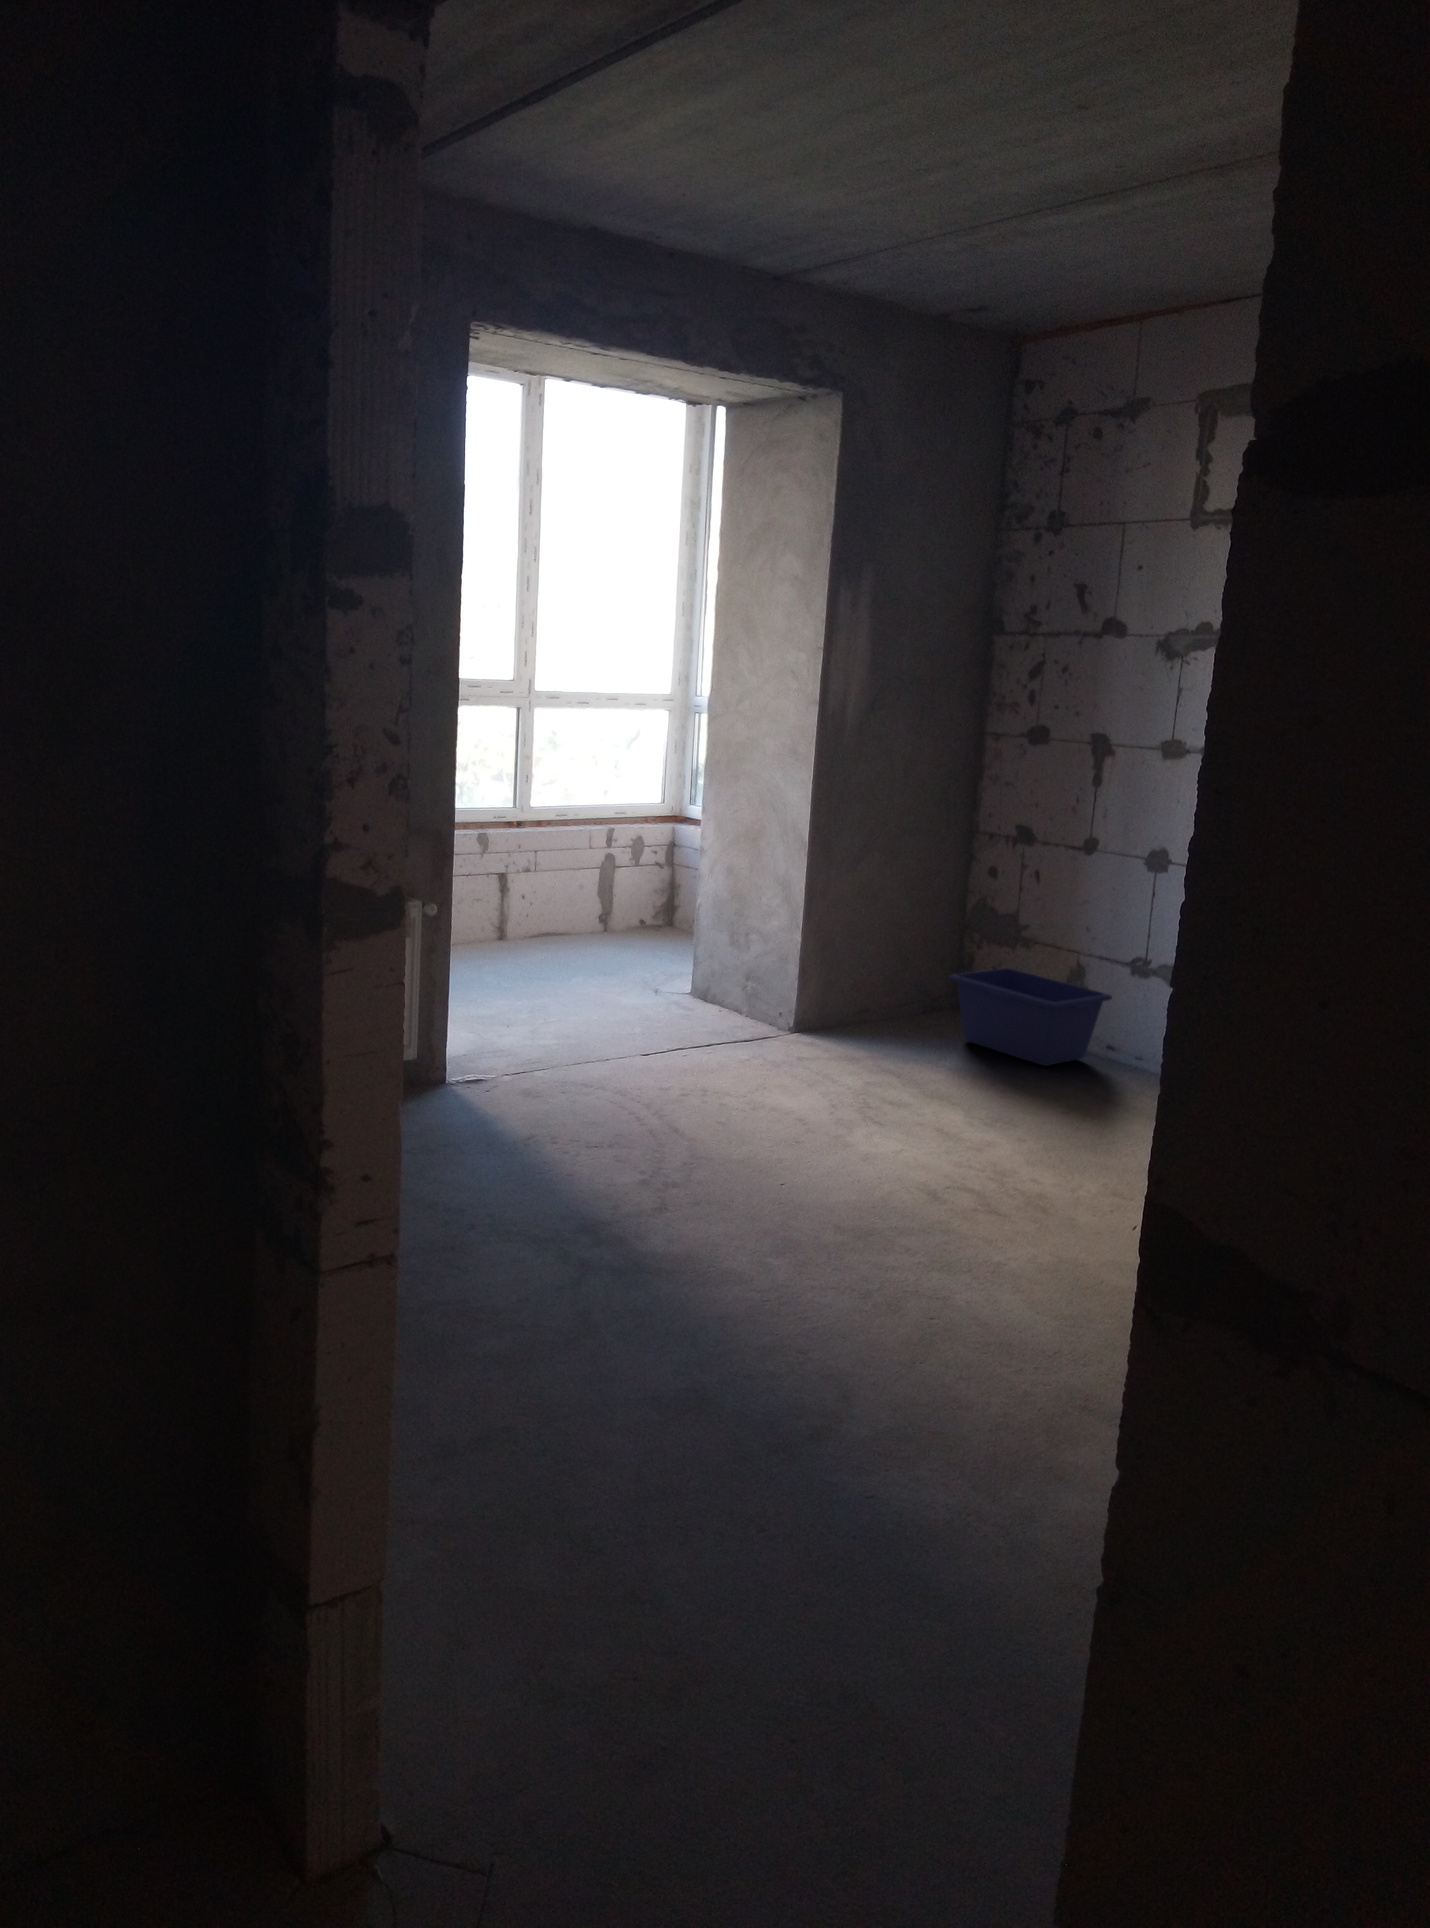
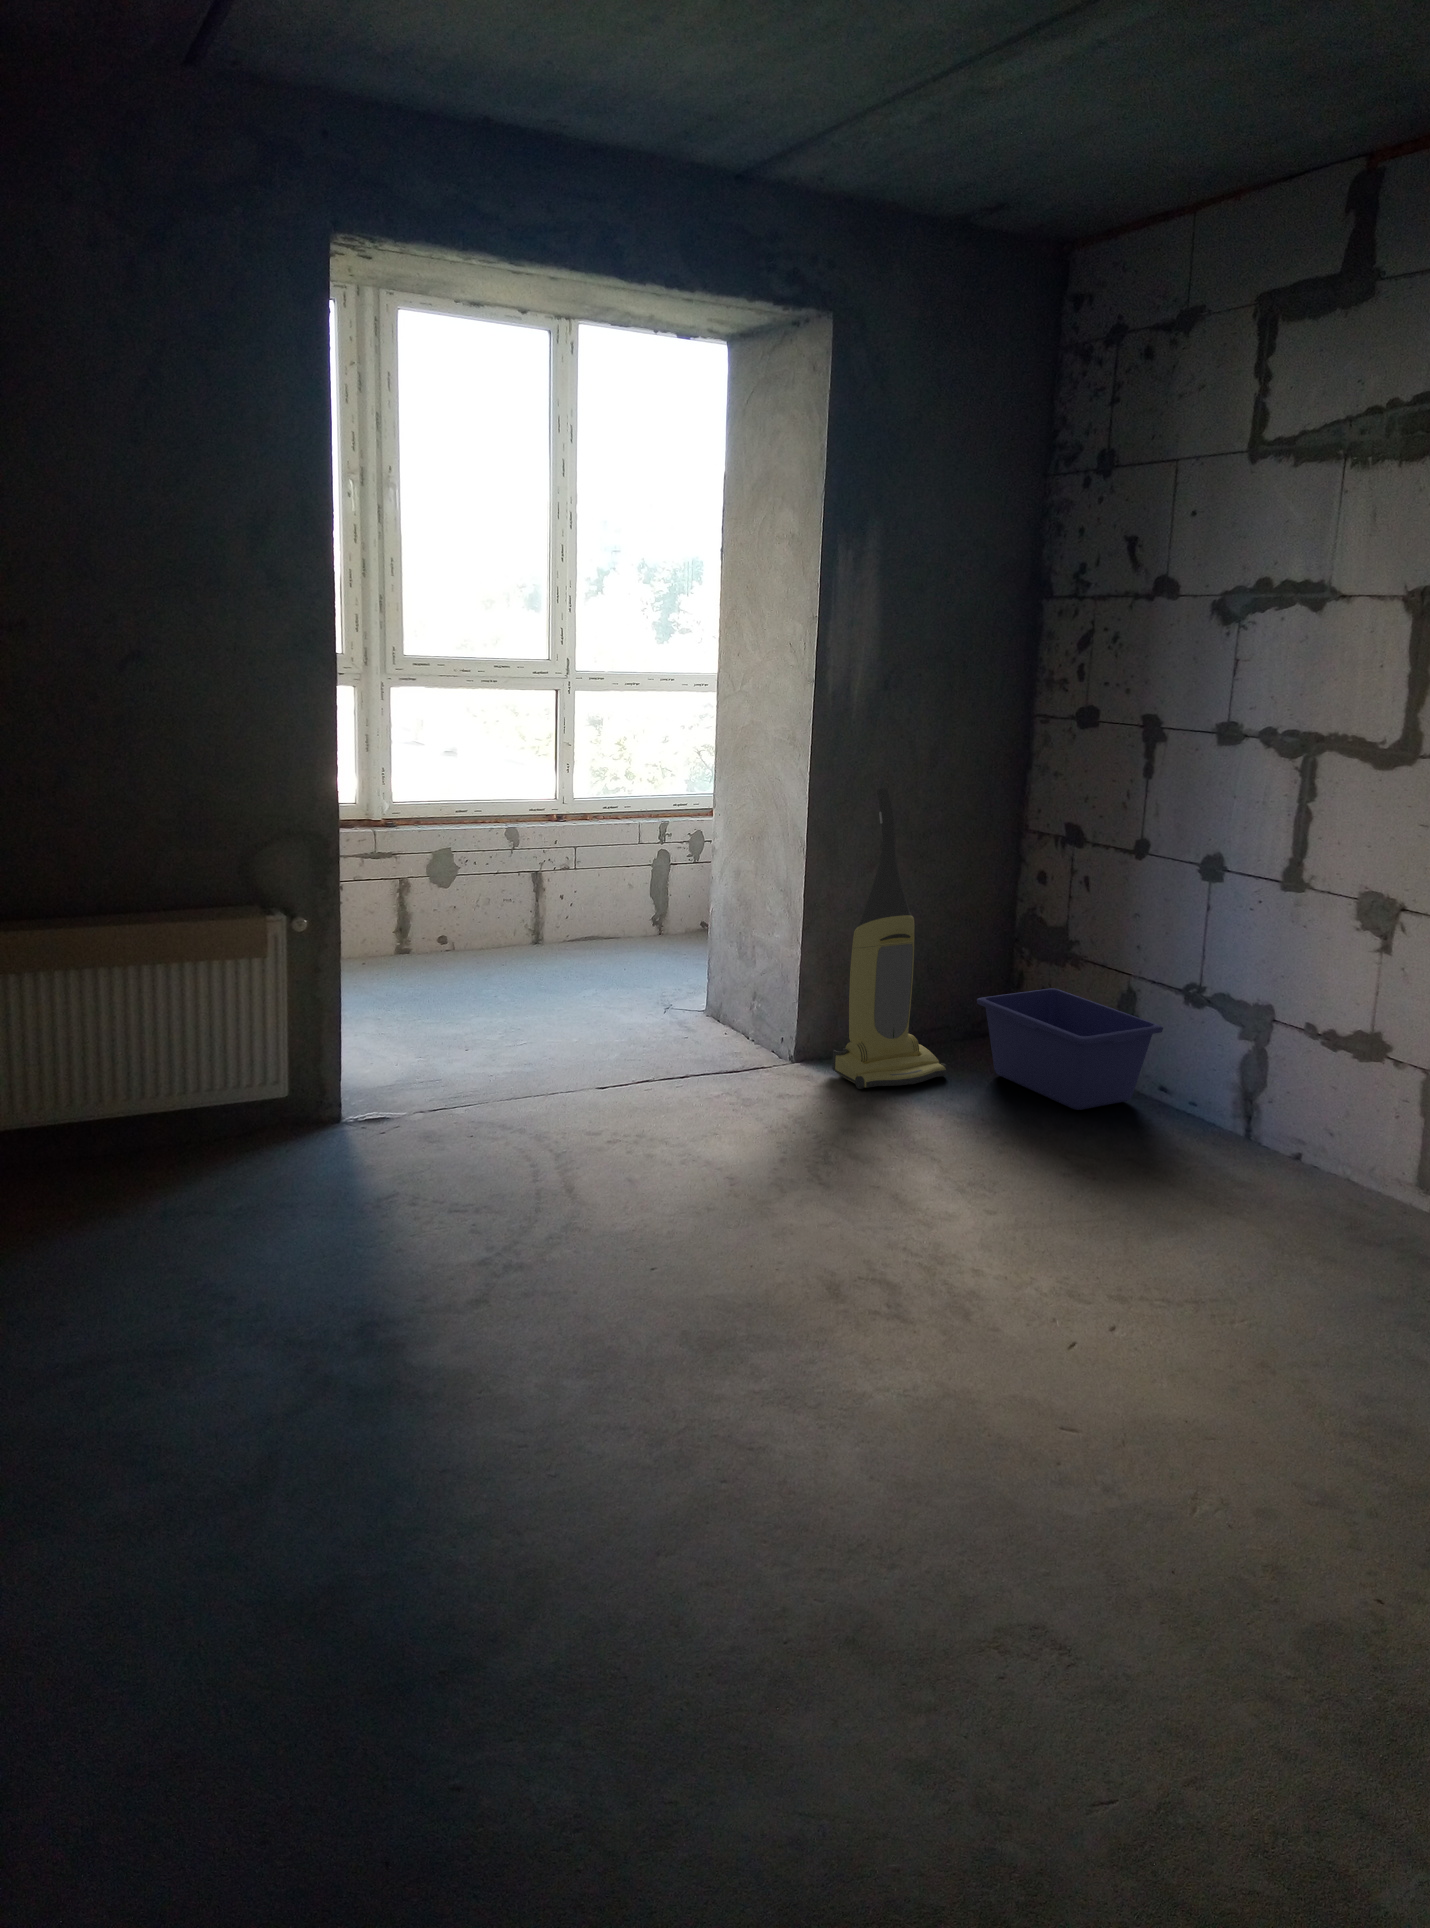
vacuum cleaner: none [829,794,926,1052] -> present [832,788,948,1089]

